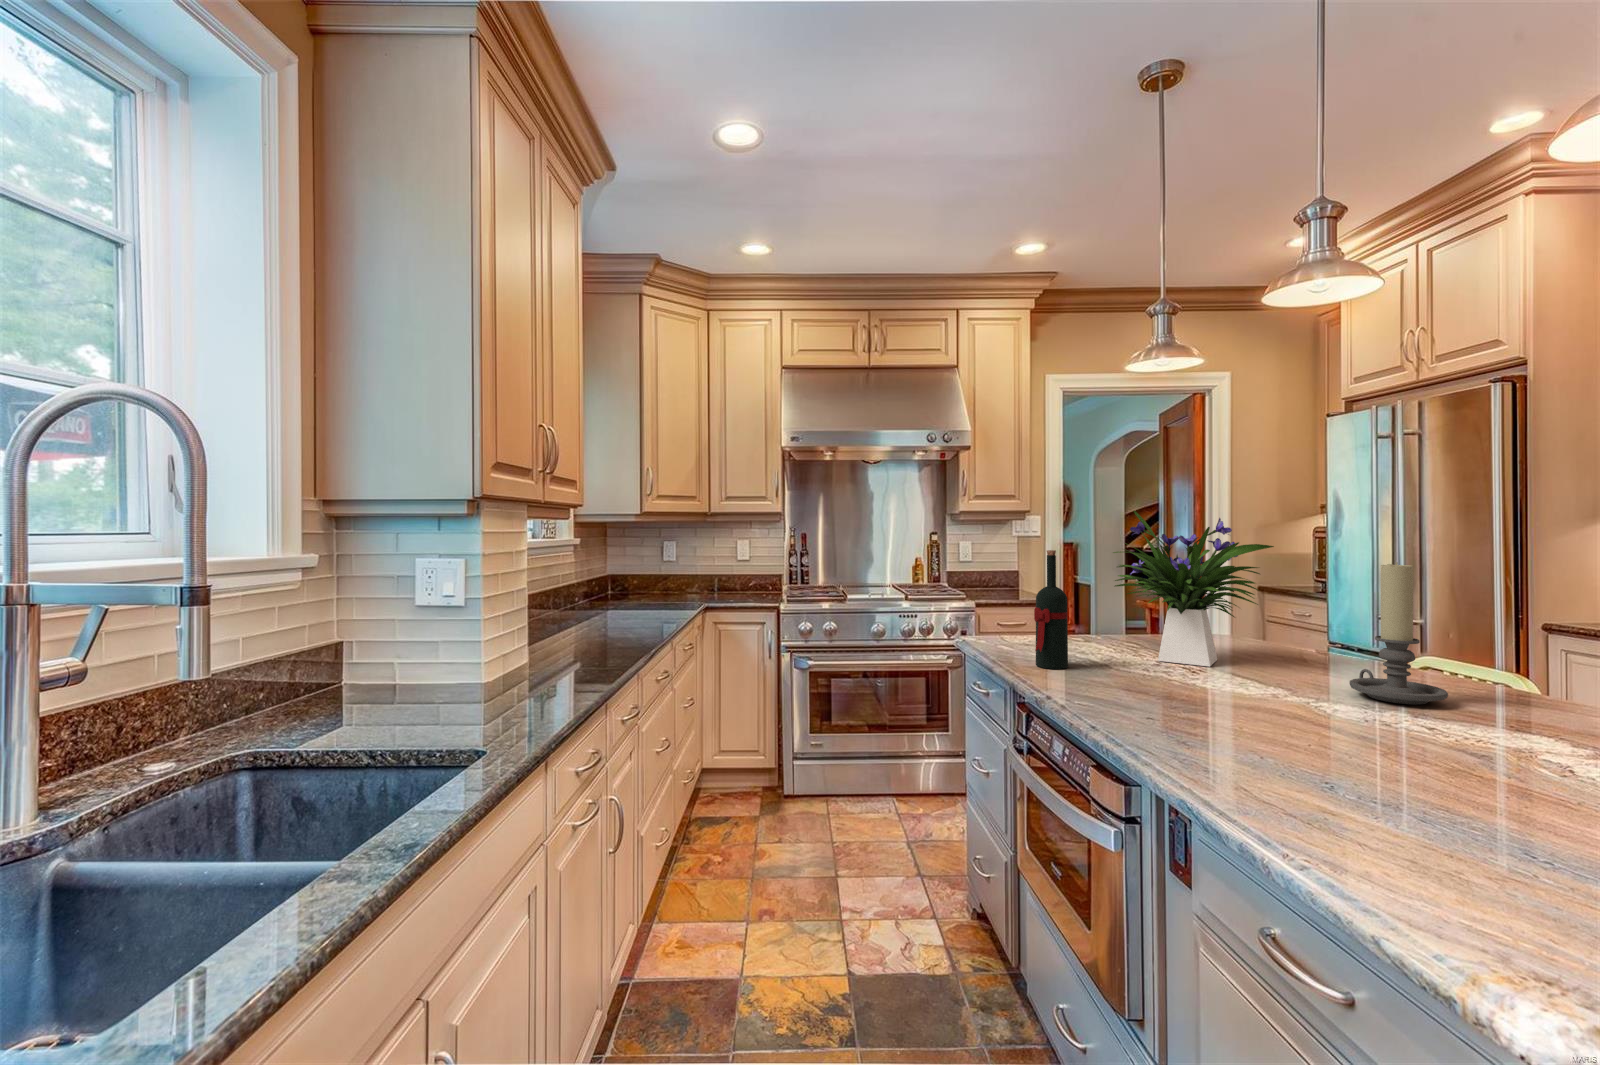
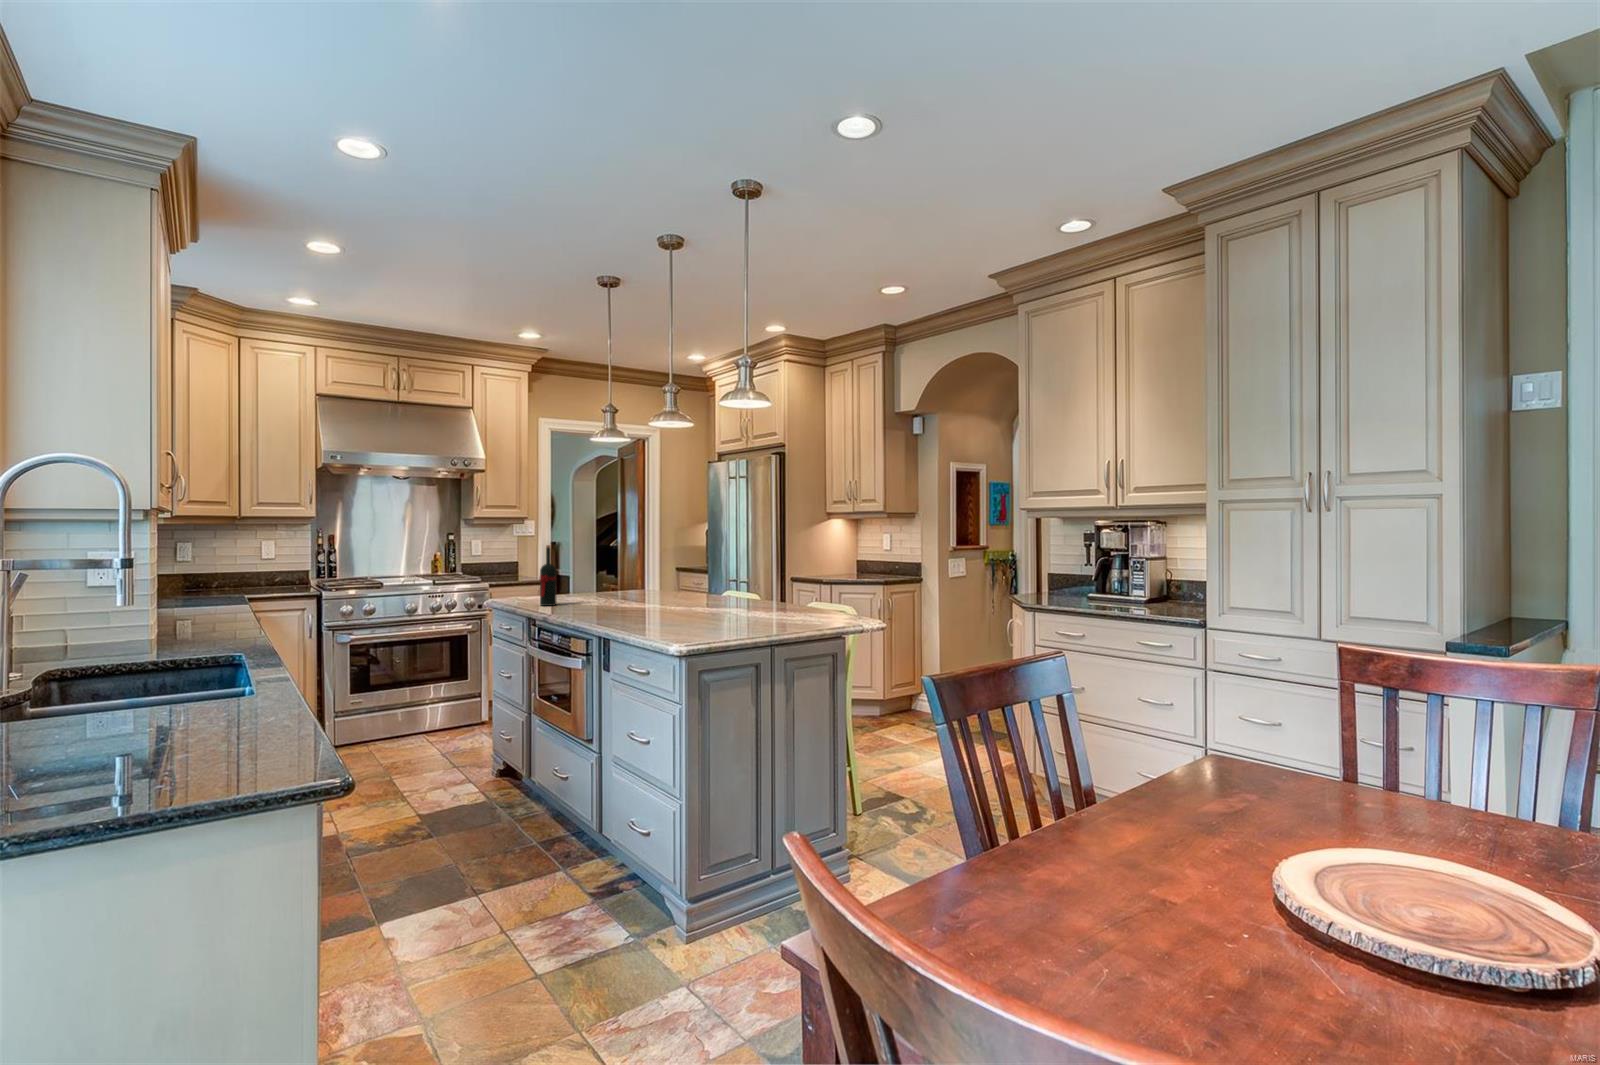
flower arrangement: present [1113,511,1274,667] -> none [578,524,650,600]
candle holder: present [1350,562,1448,705] -> none [670,548,700,604]

